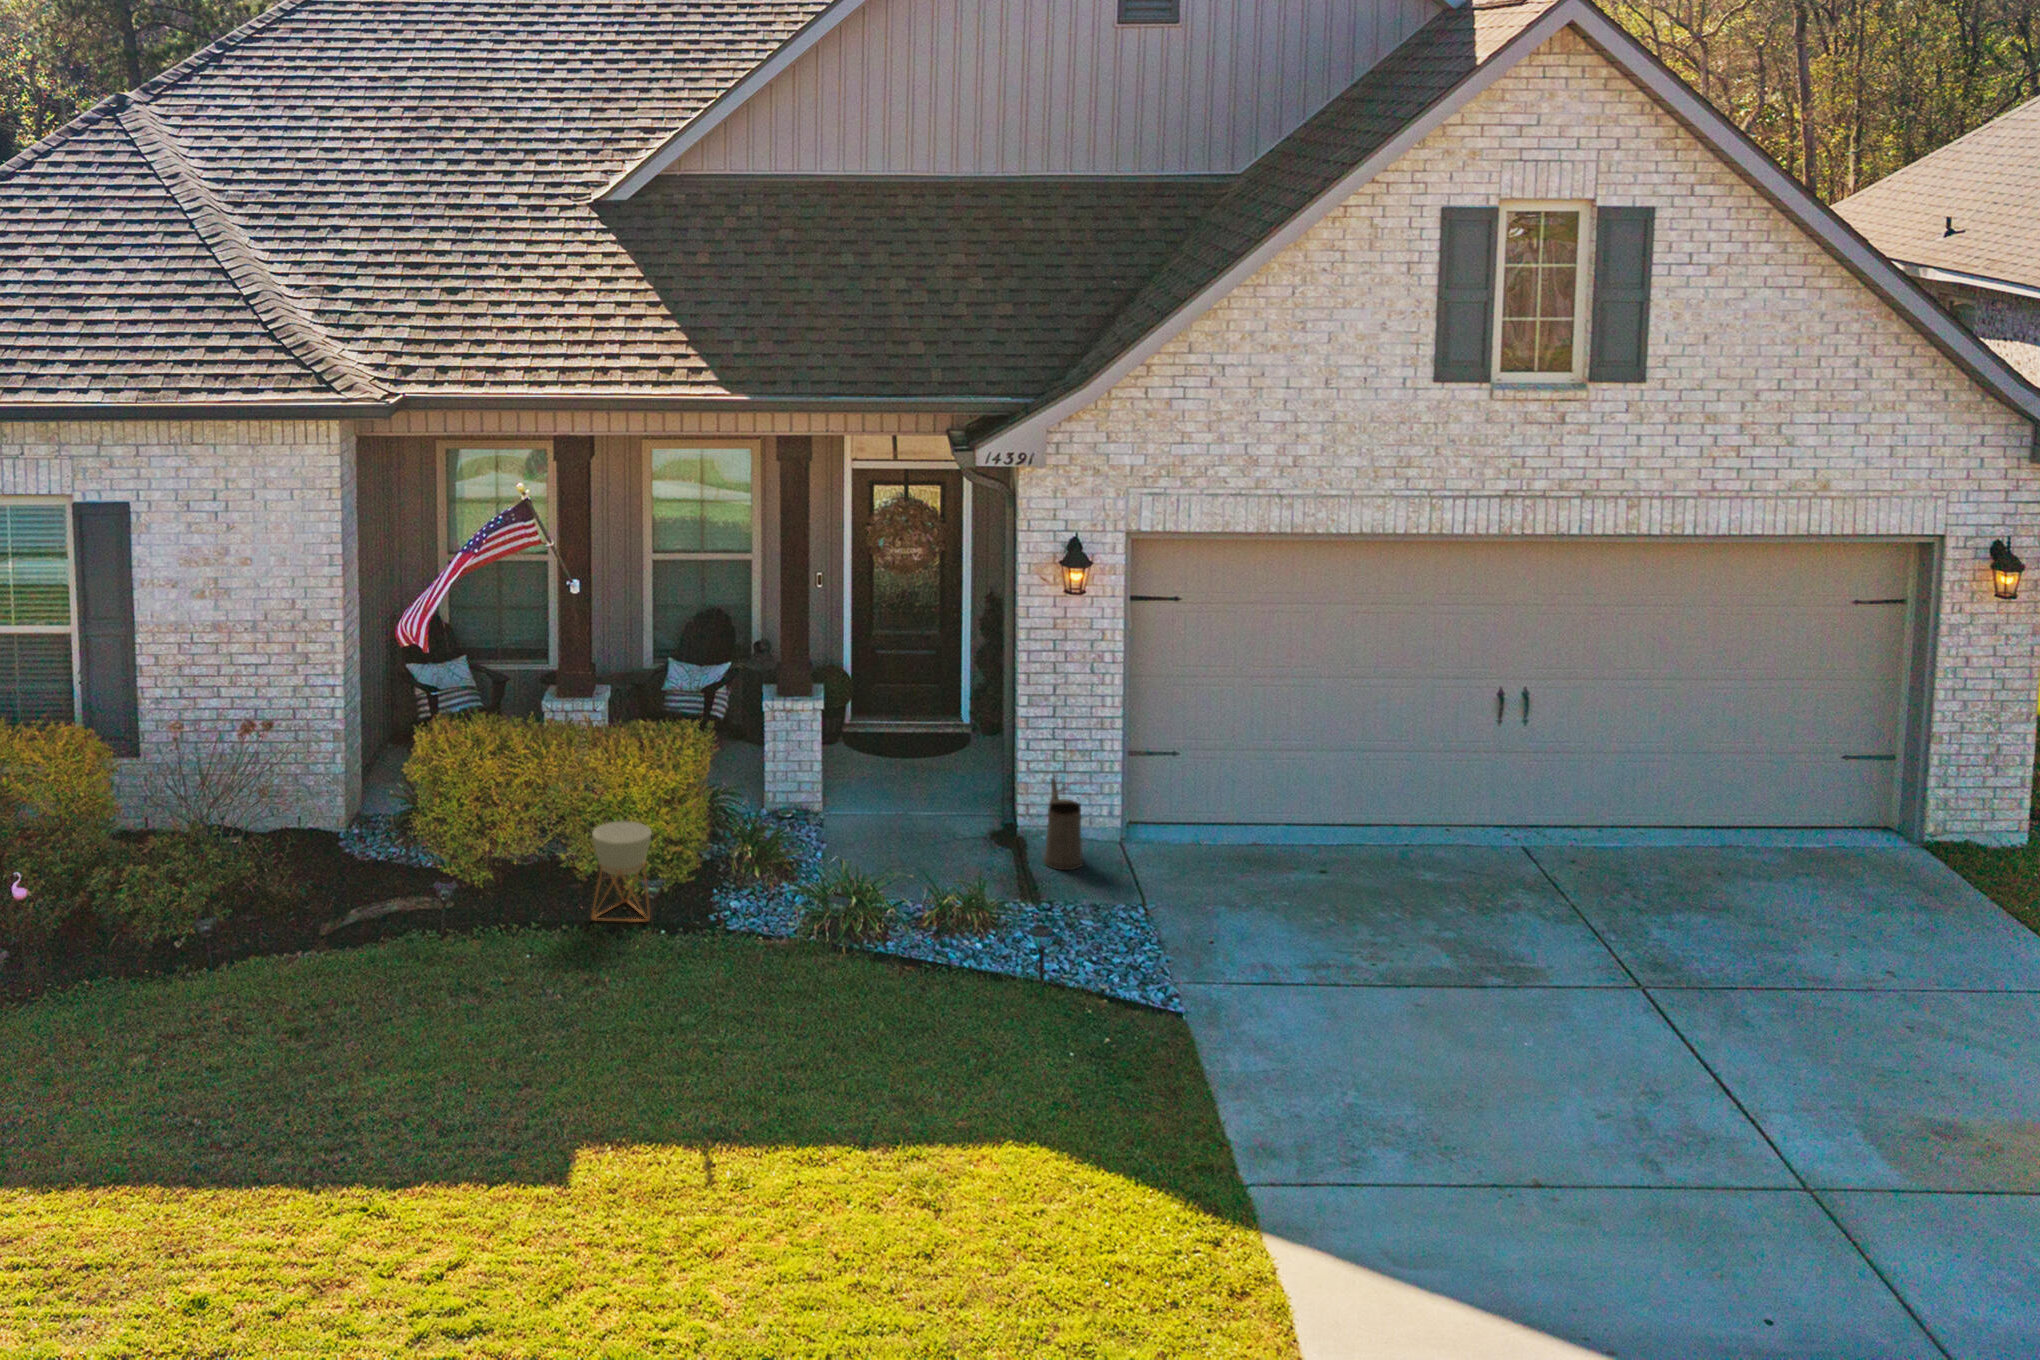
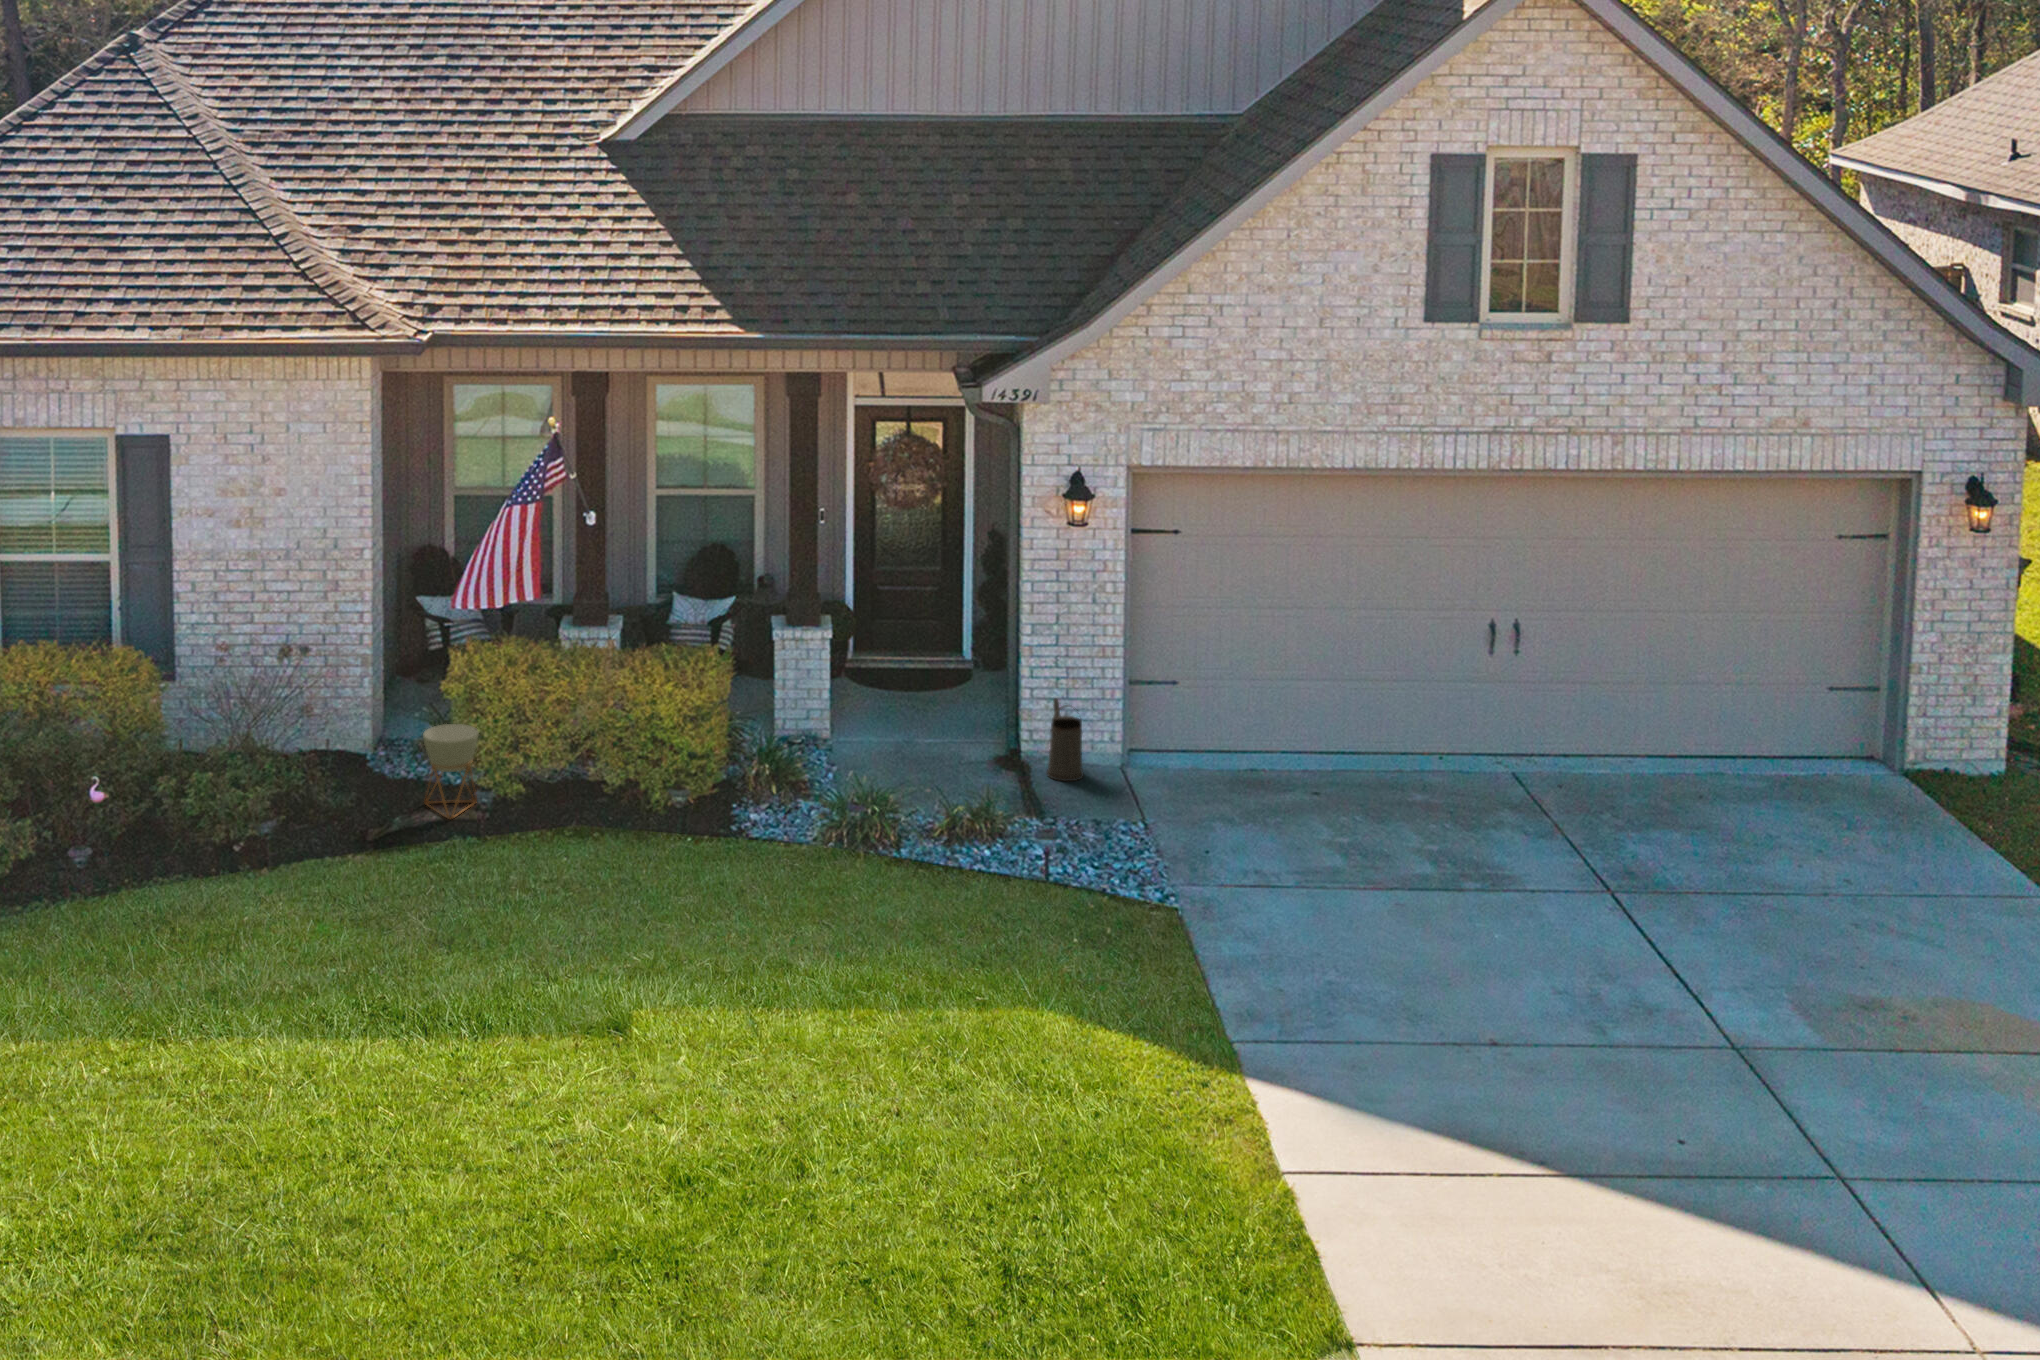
planter: present [591,821,651,922] -> present [423,724,479,819]

